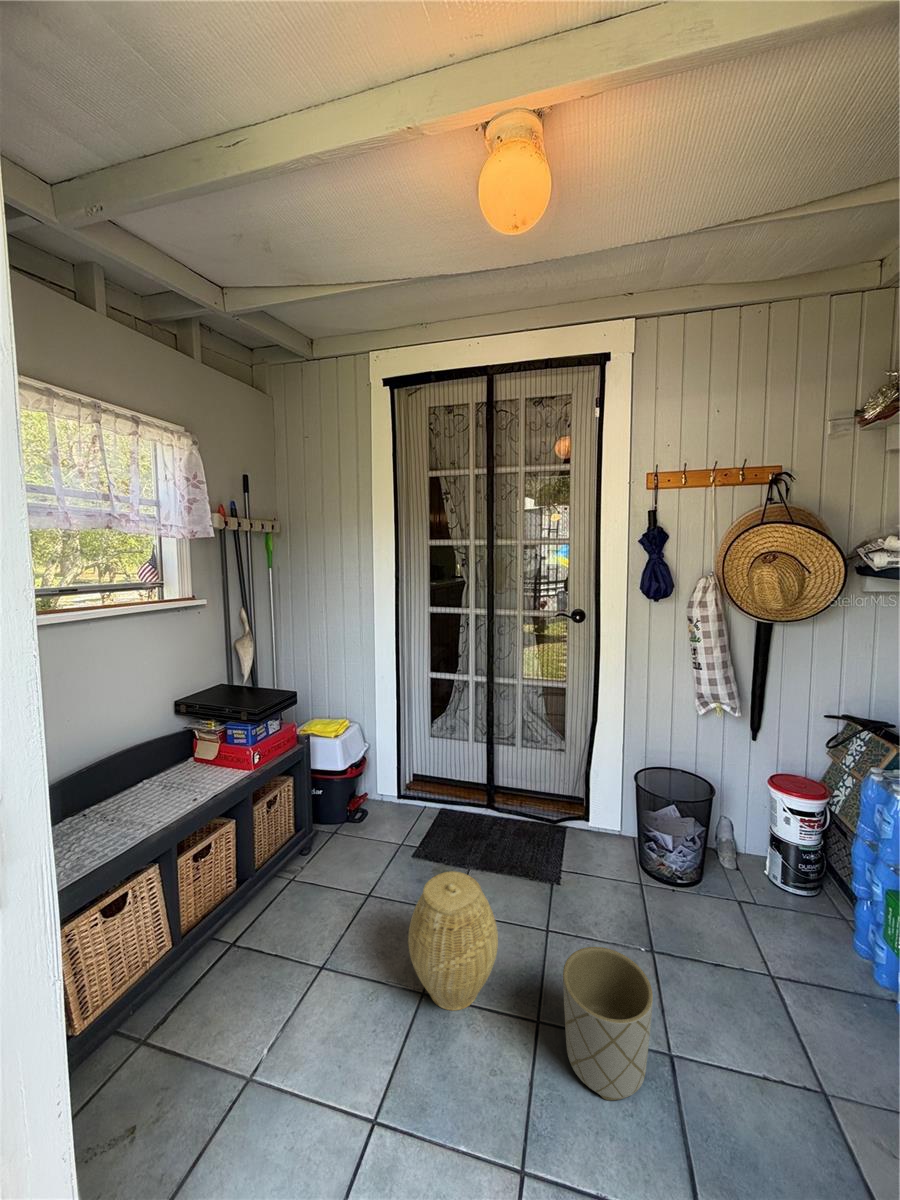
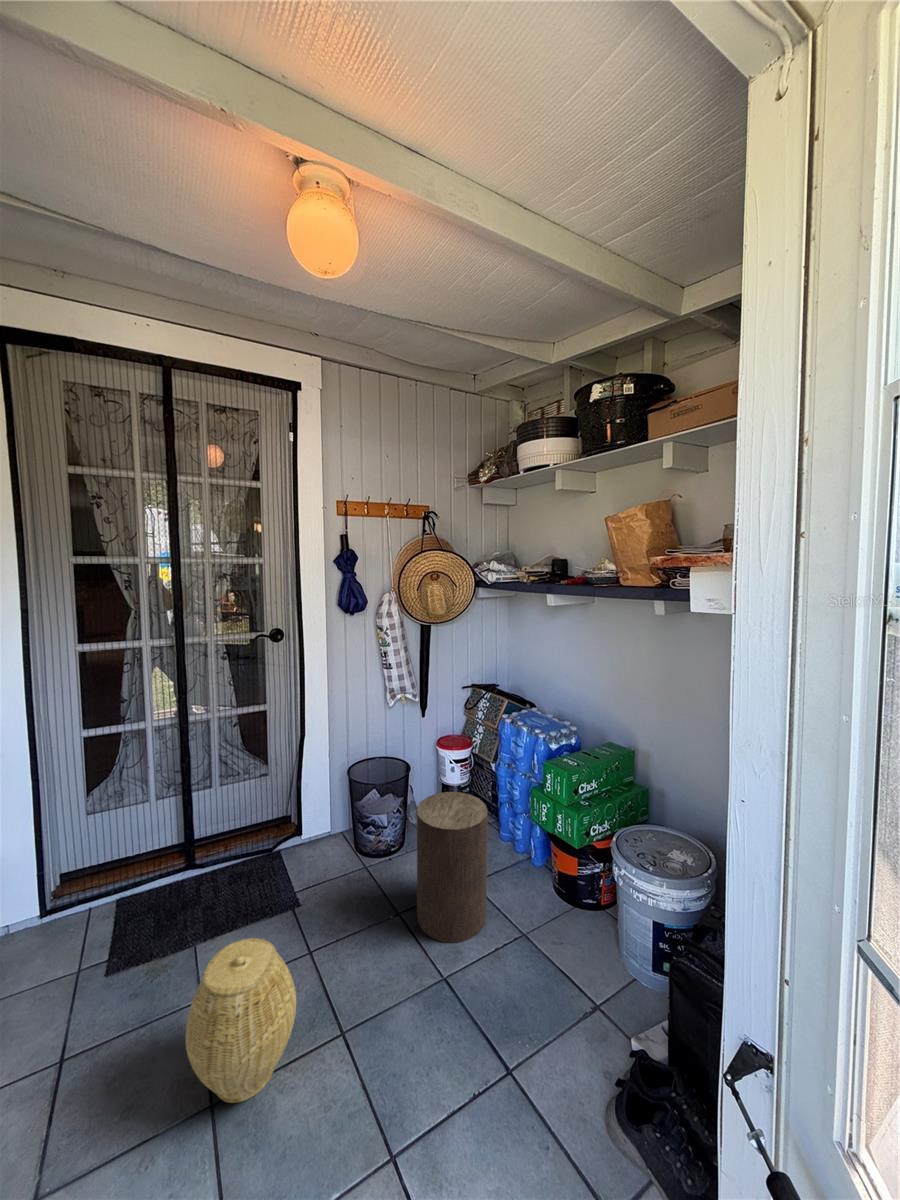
stool: none [670,831,782,1039] -> present [417,792,488,943]
planter: present [563,947,653,1100] -> none [370,923,443,1049]

